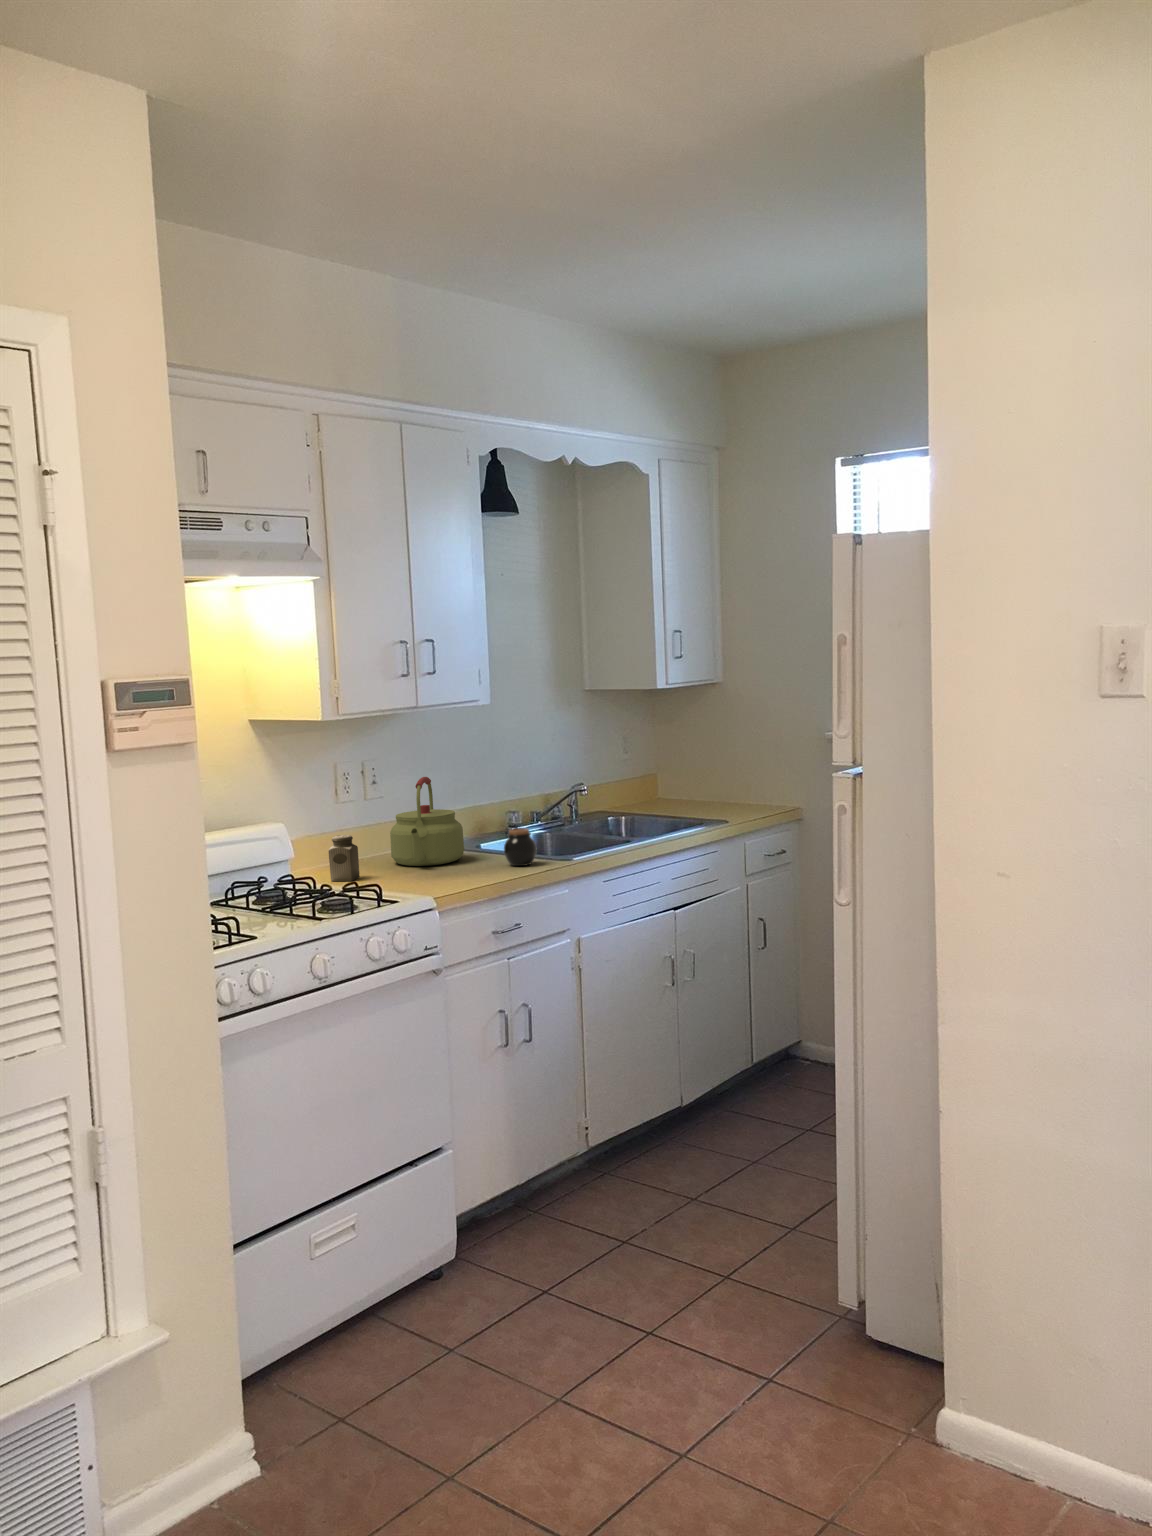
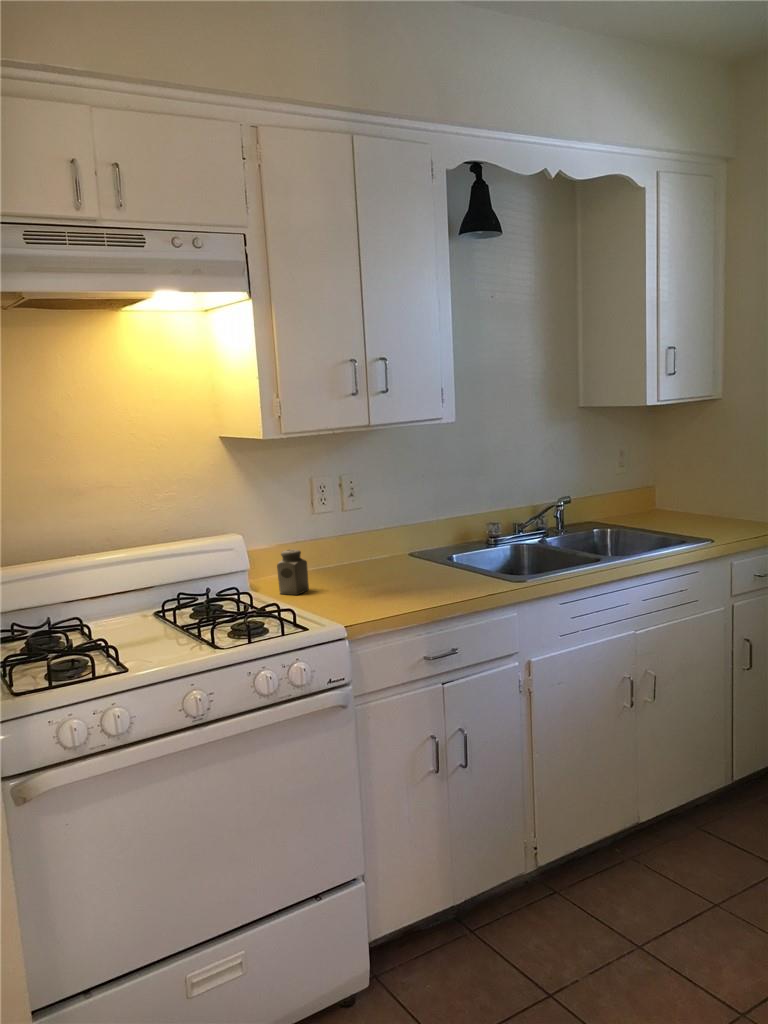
kettle: present [390,777,464,866] -> none [352,492,423,580]
jar: present [504,828,536,866] -> none [452,549,485,588]

